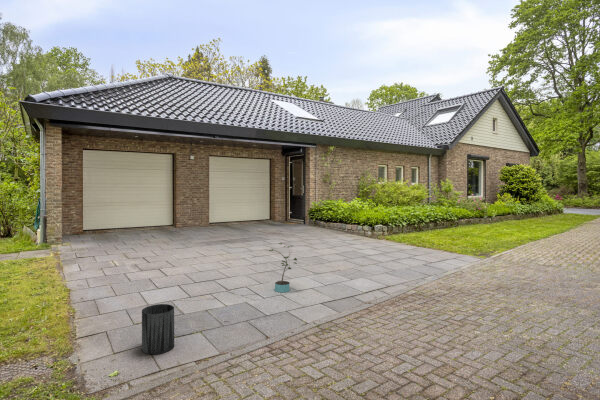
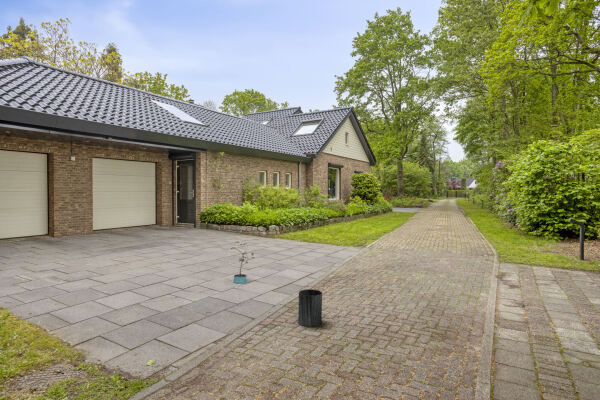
trash can: present [142,304,174,354] -> present [298,289,322,327]

